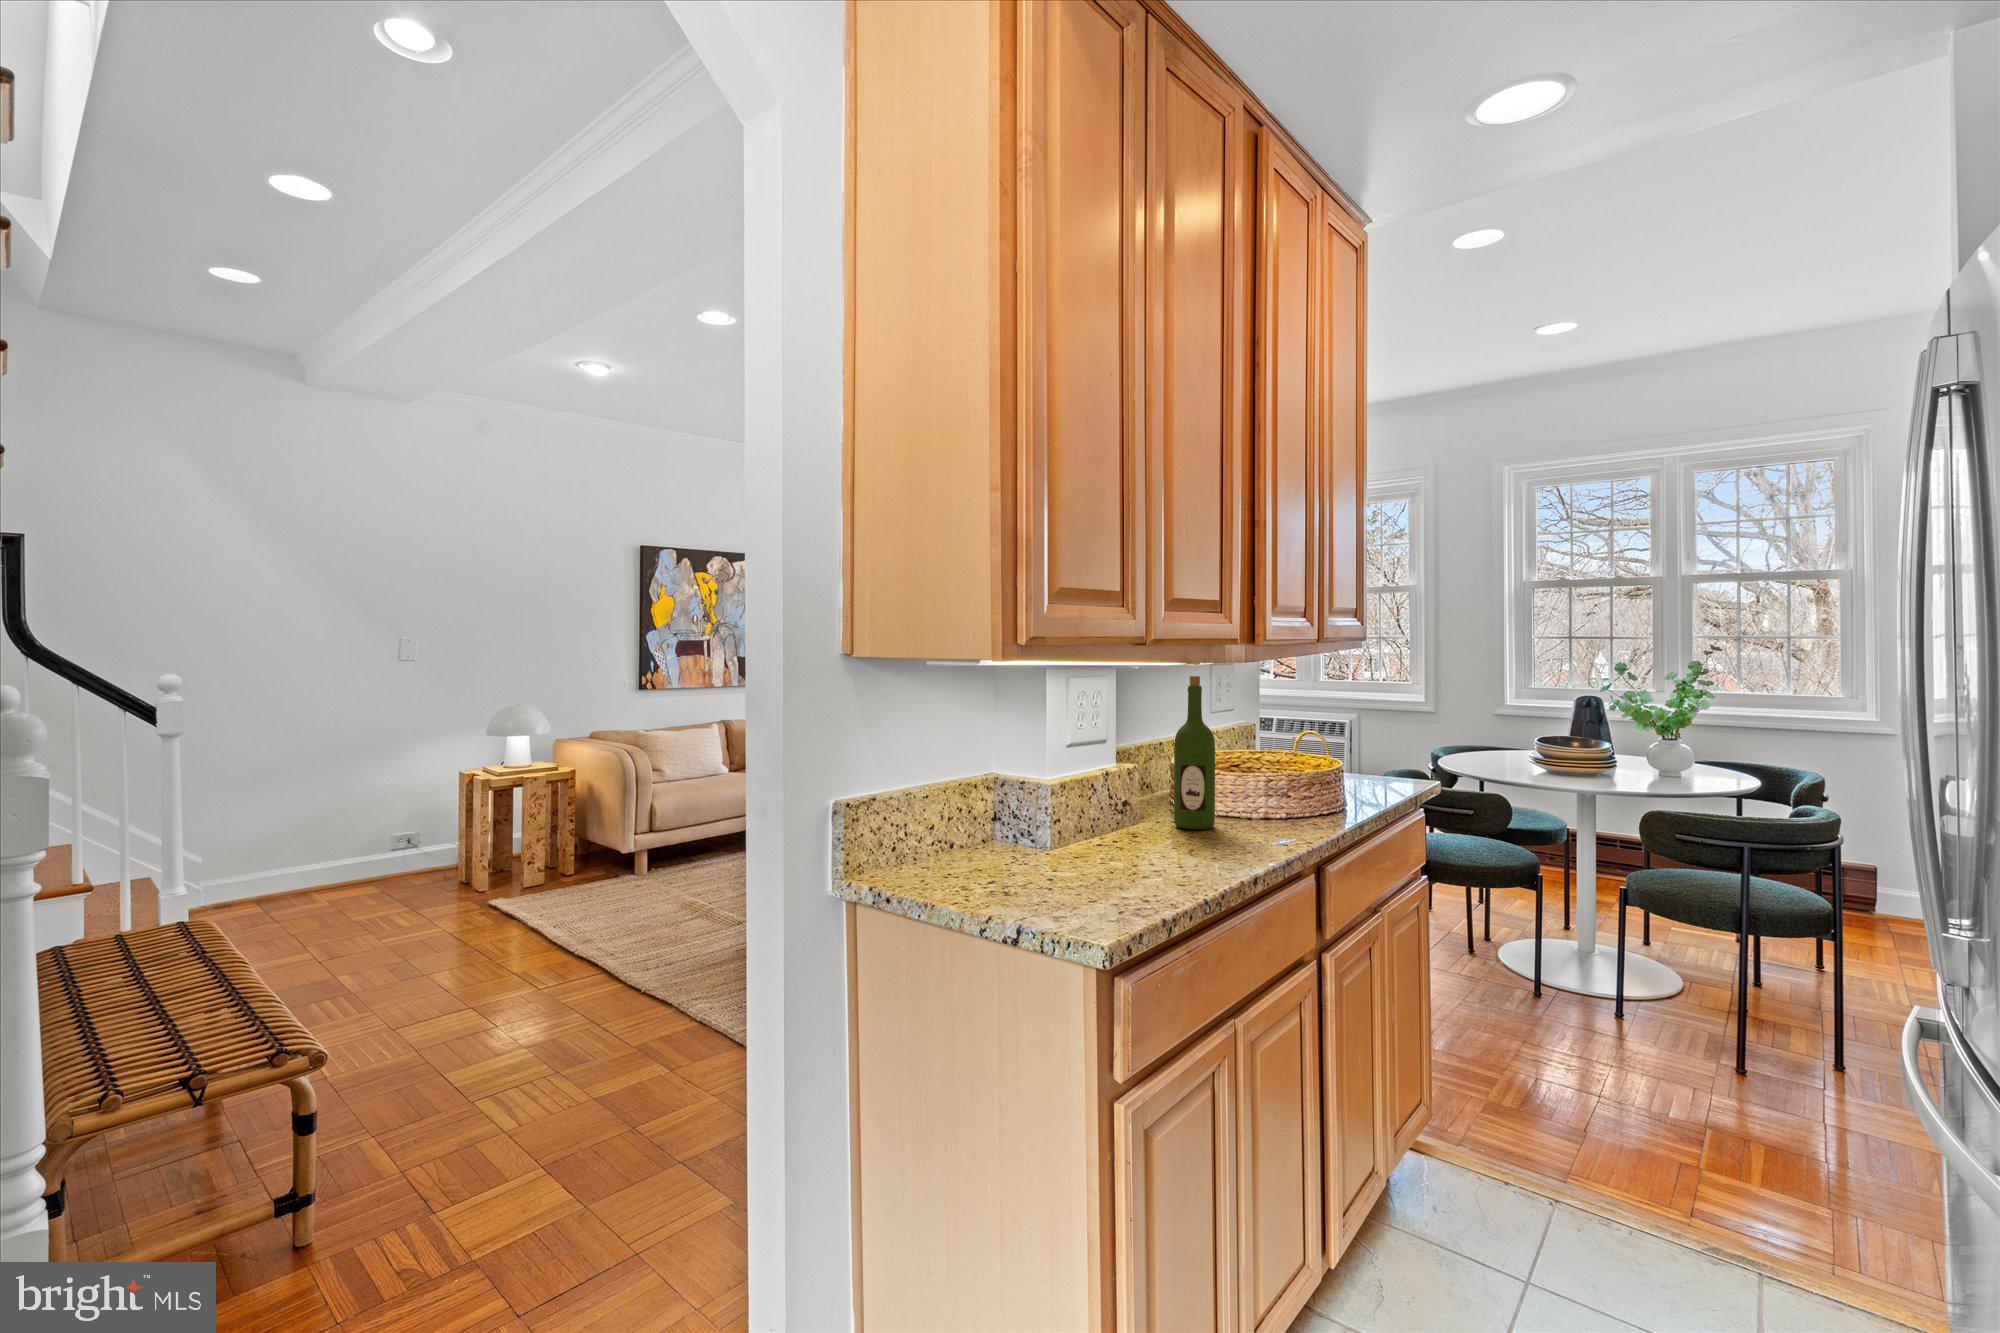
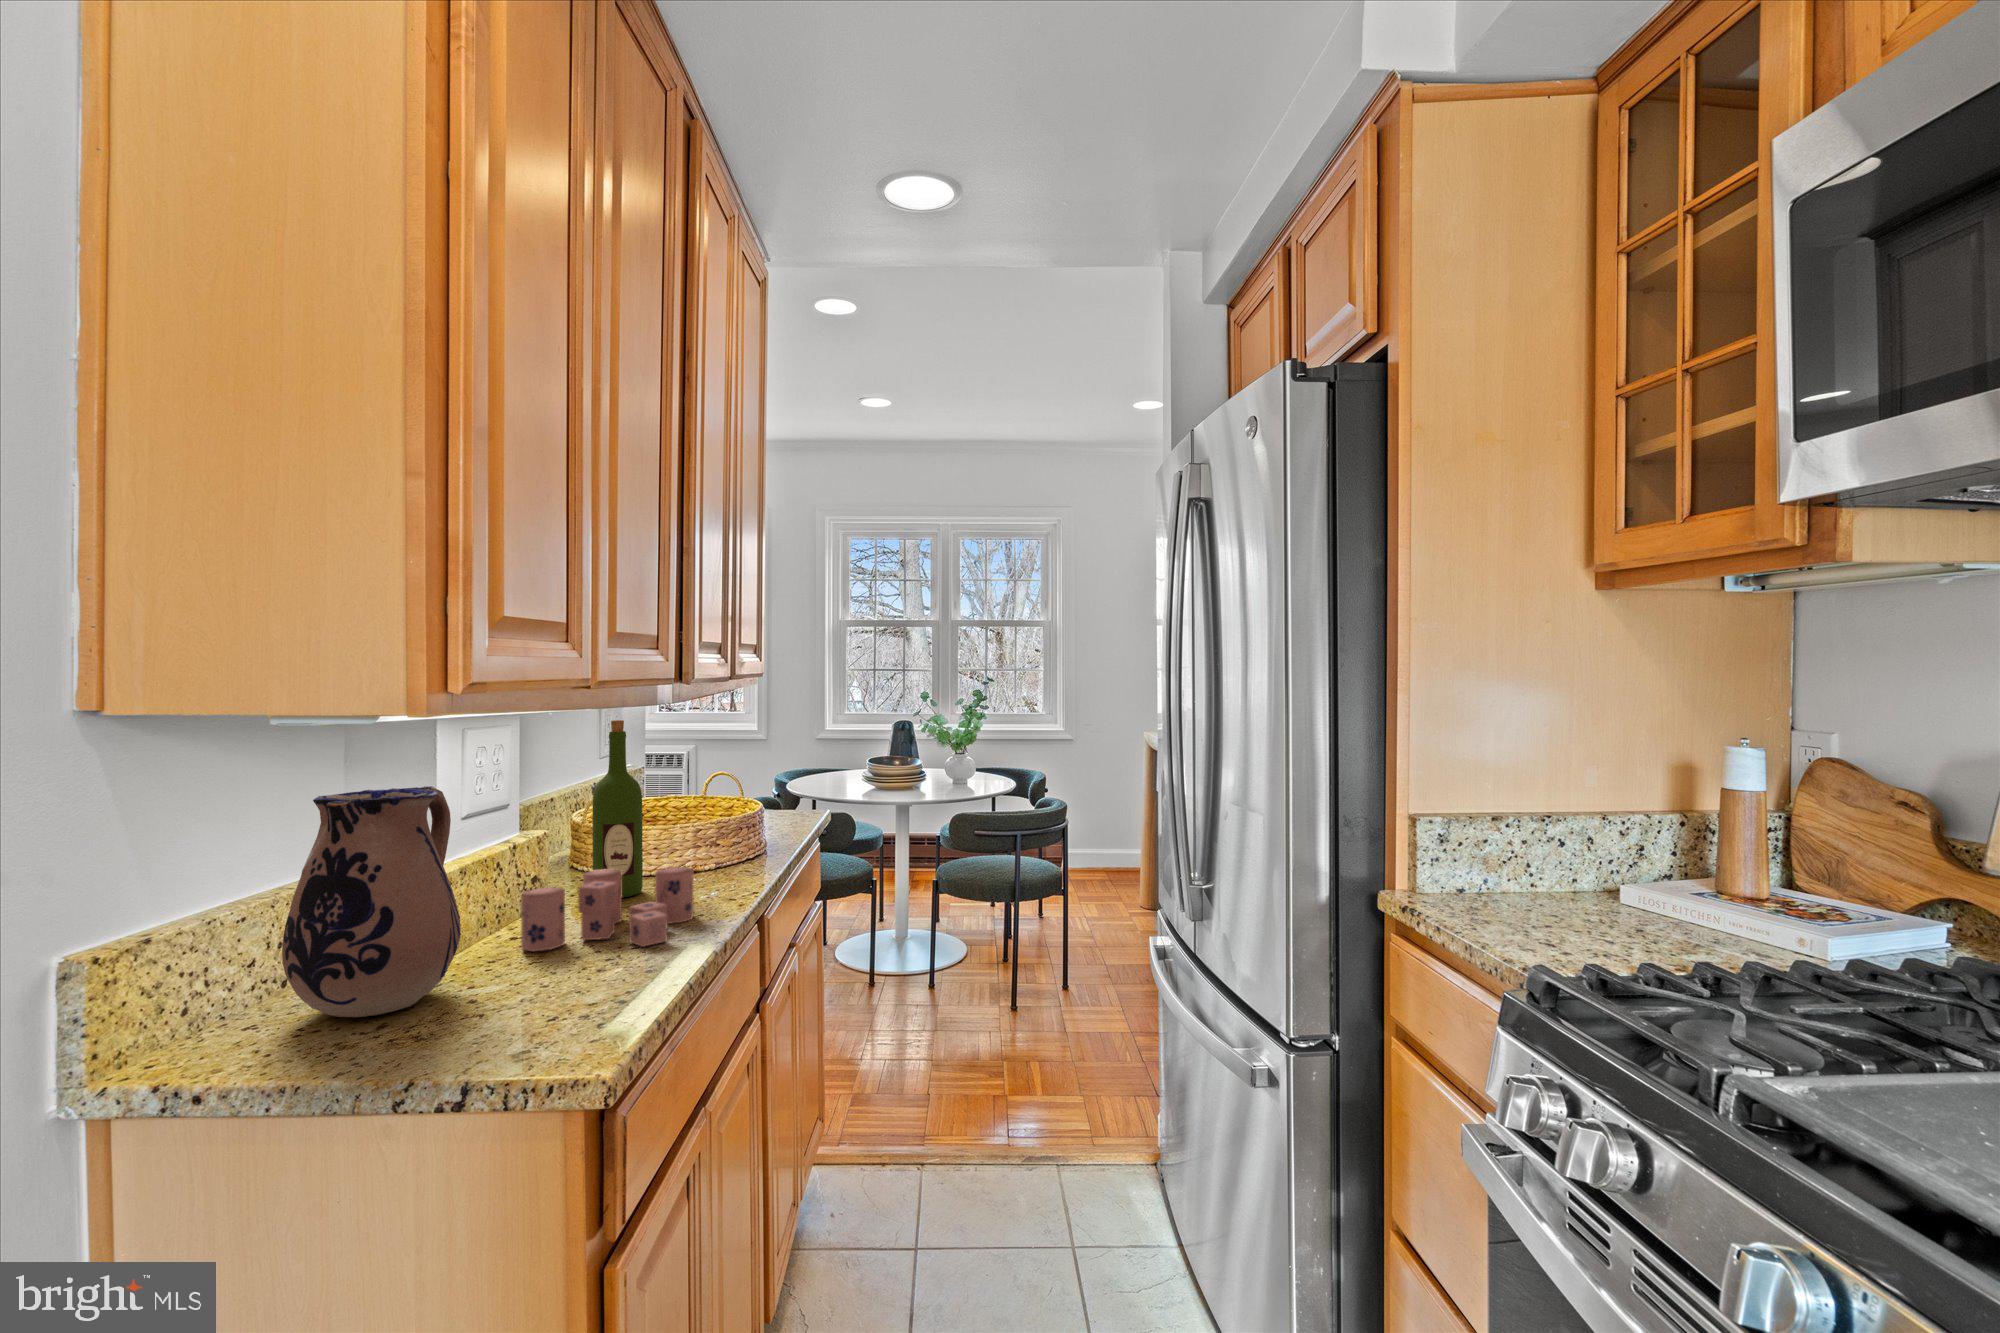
ceramic pitcher: none [942,716,1049,875] -> present [282,786,460,1017]
candle: none [1100,800,1243,866] -> present [521,867,694,951]

